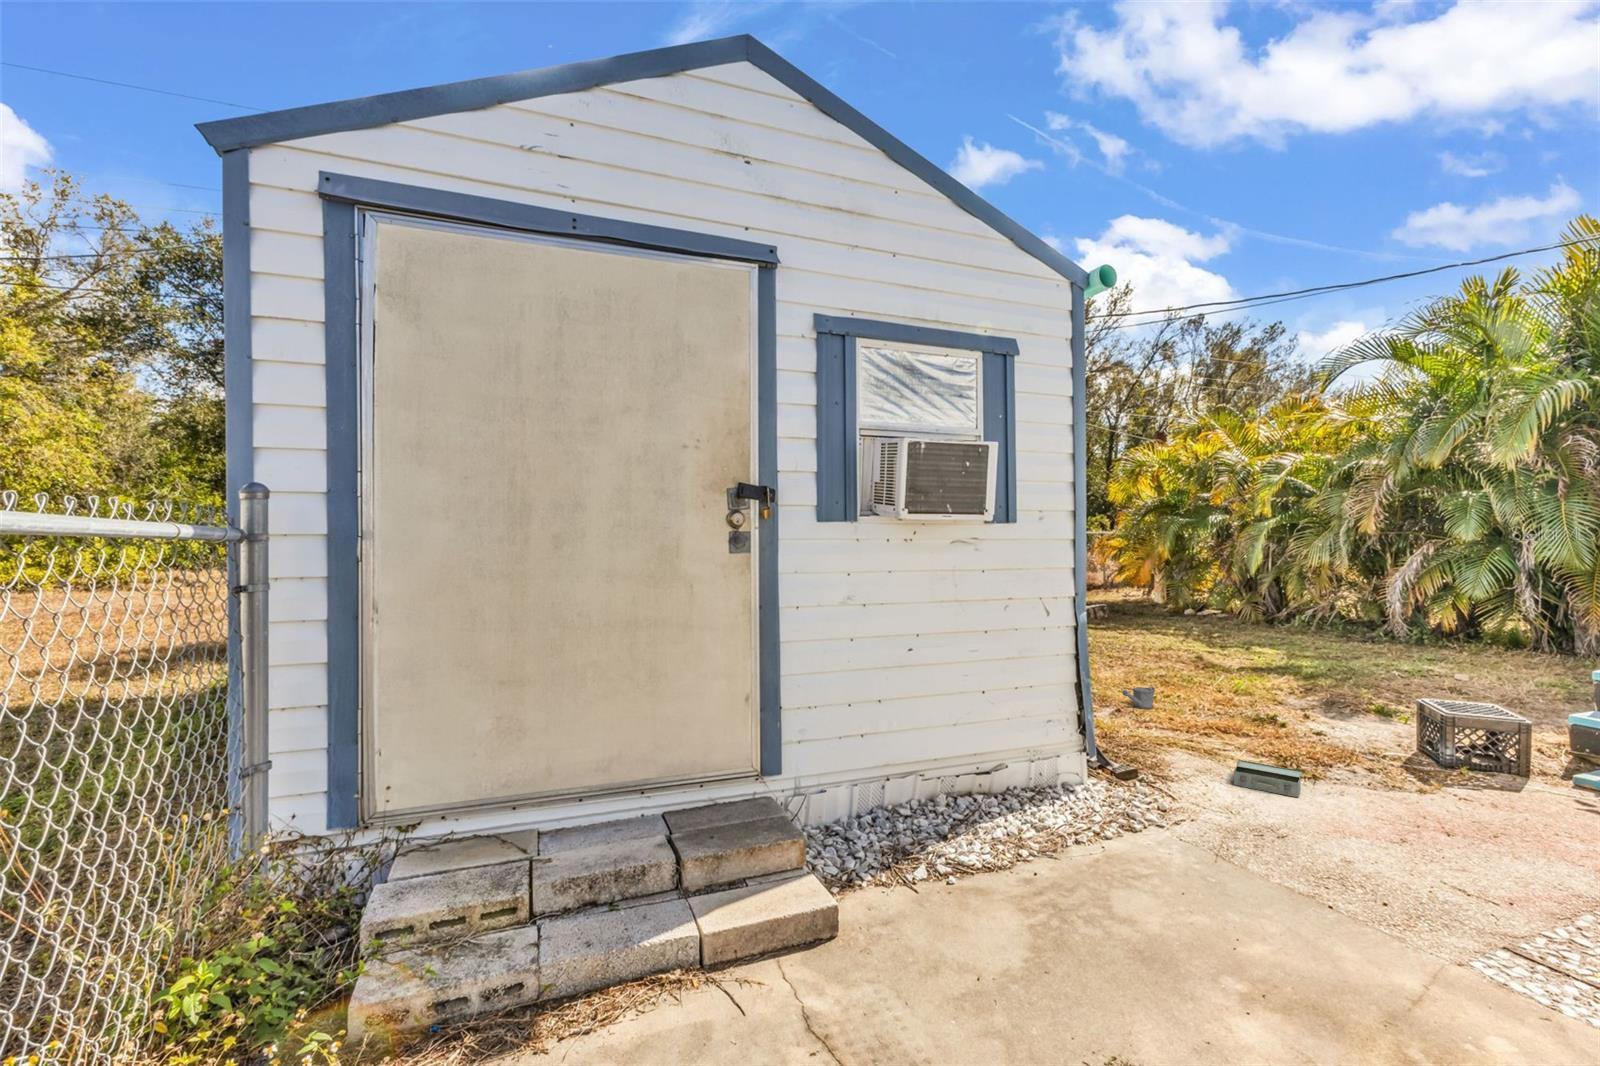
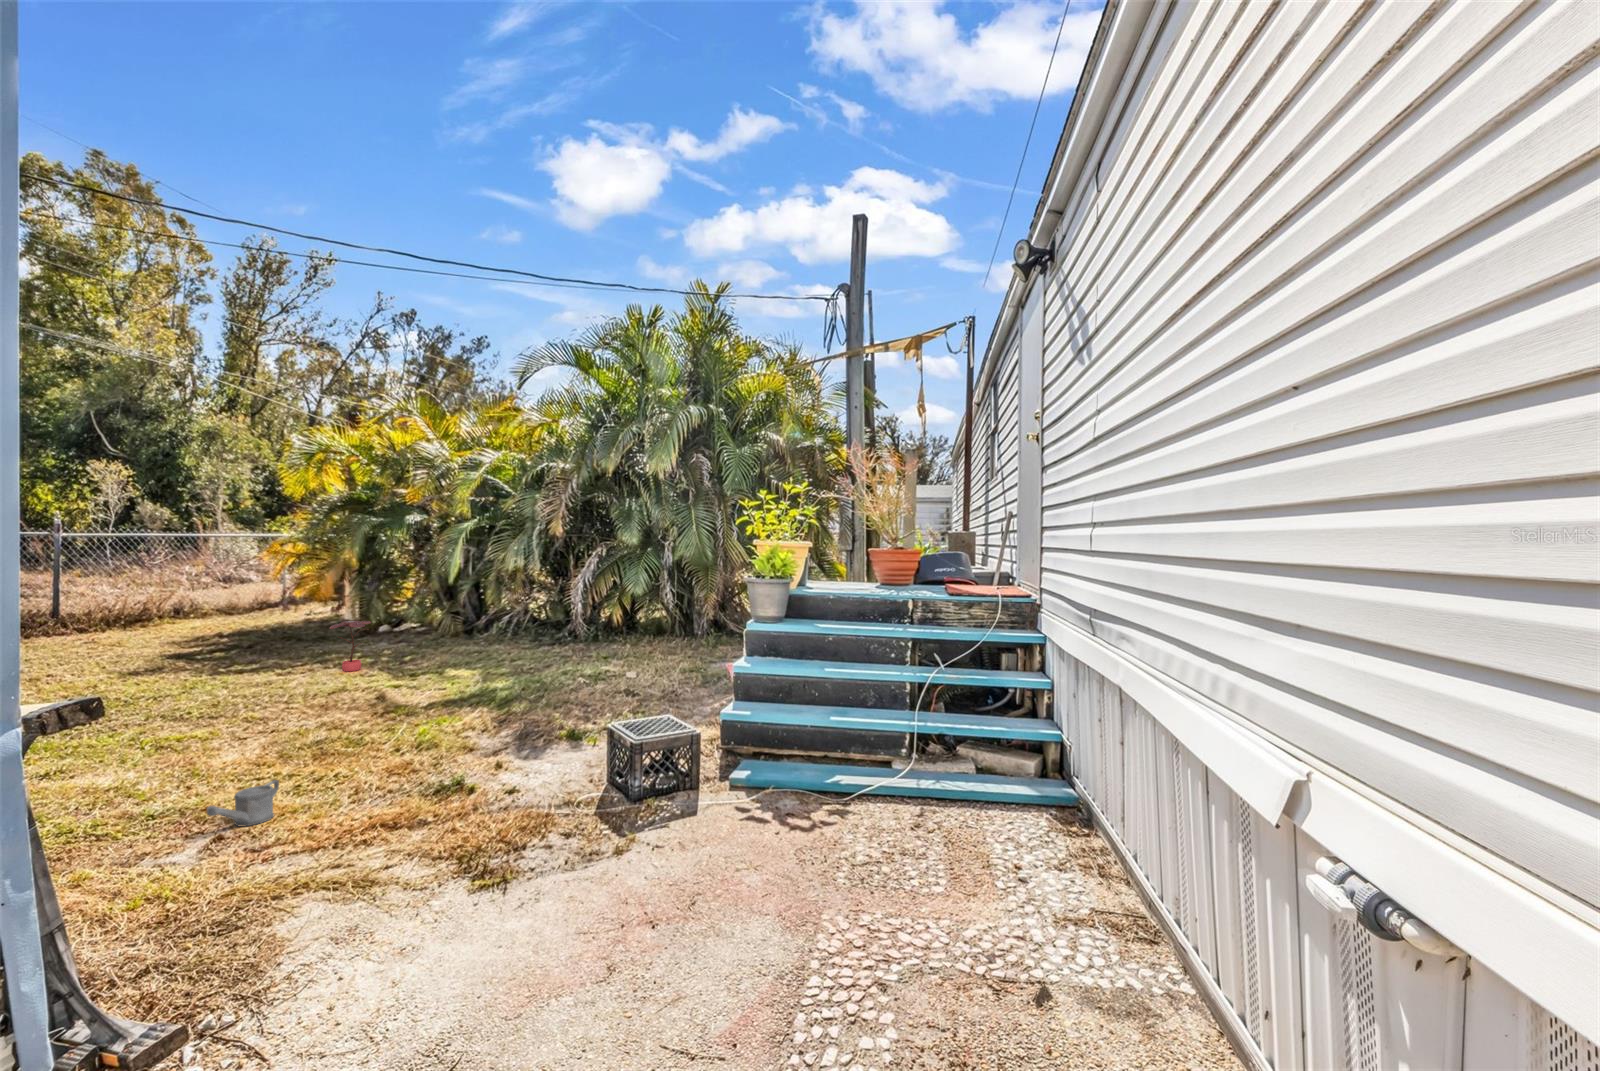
potted plant: none [1157,599,1187,638] -> present [329,621,371,672]
toolbox: present [1233,760,1302,797] -> none [368,896,480,974]

